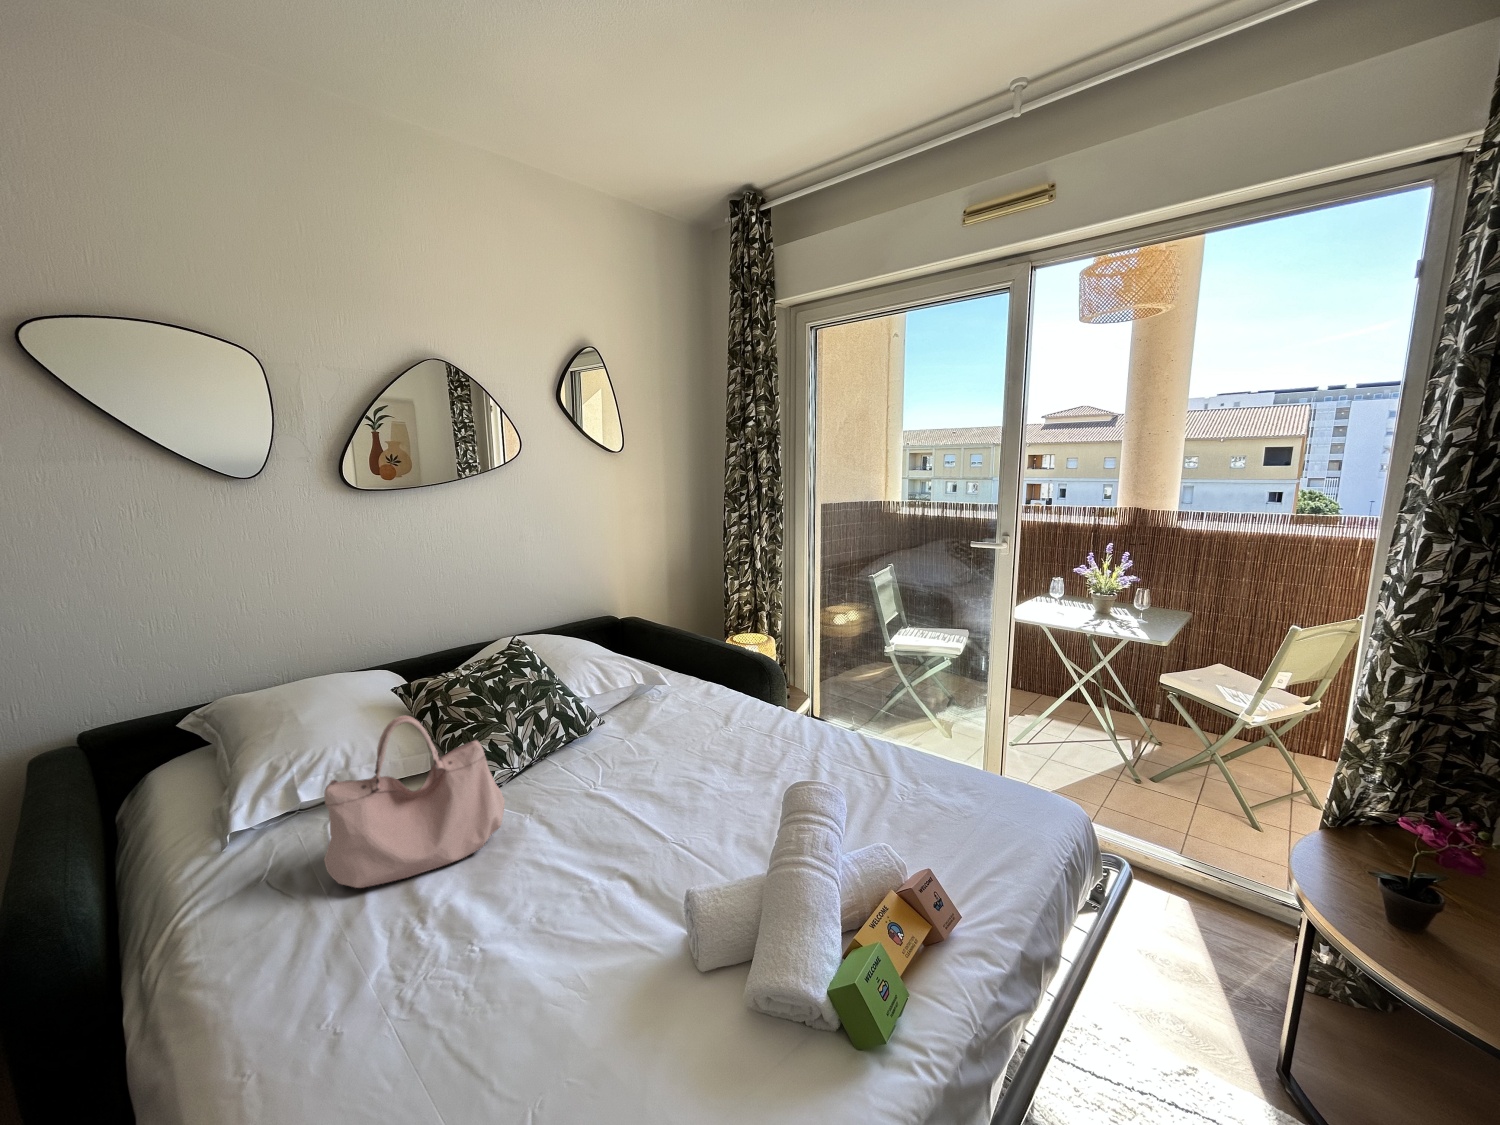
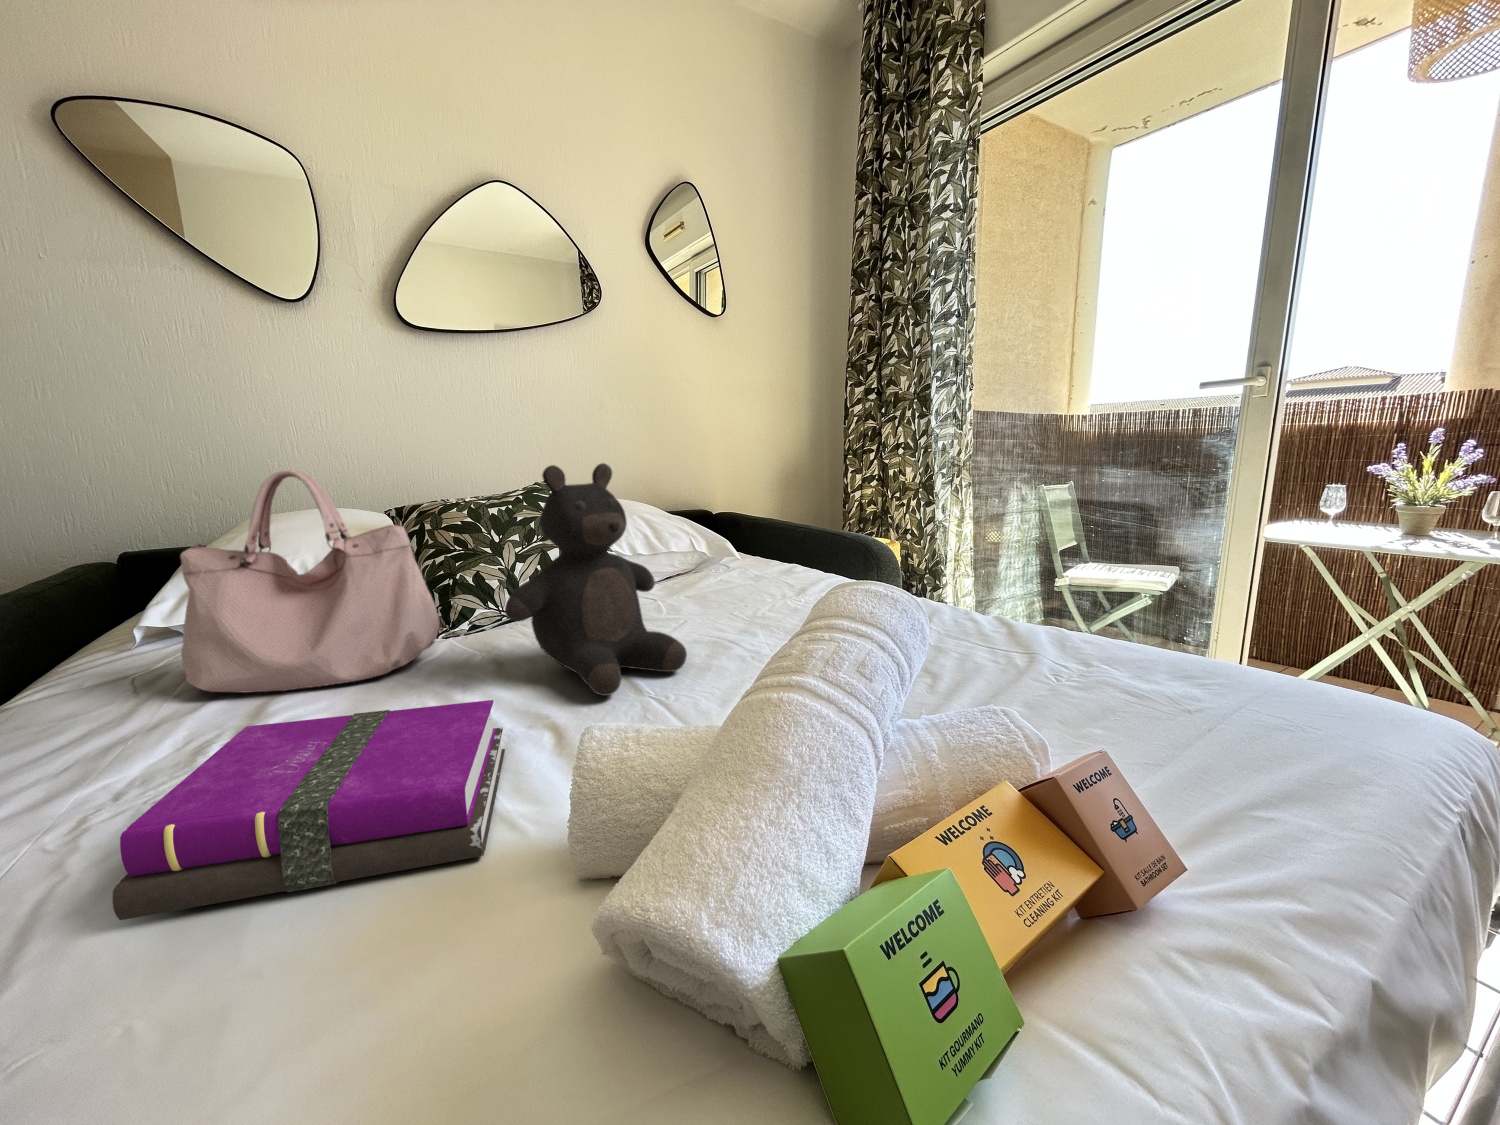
teddy bear: none [573,685,685,847] -> present [505,463,687,696]
notebook: none [472,875,653,1044] -> present [112,700,505,920]

